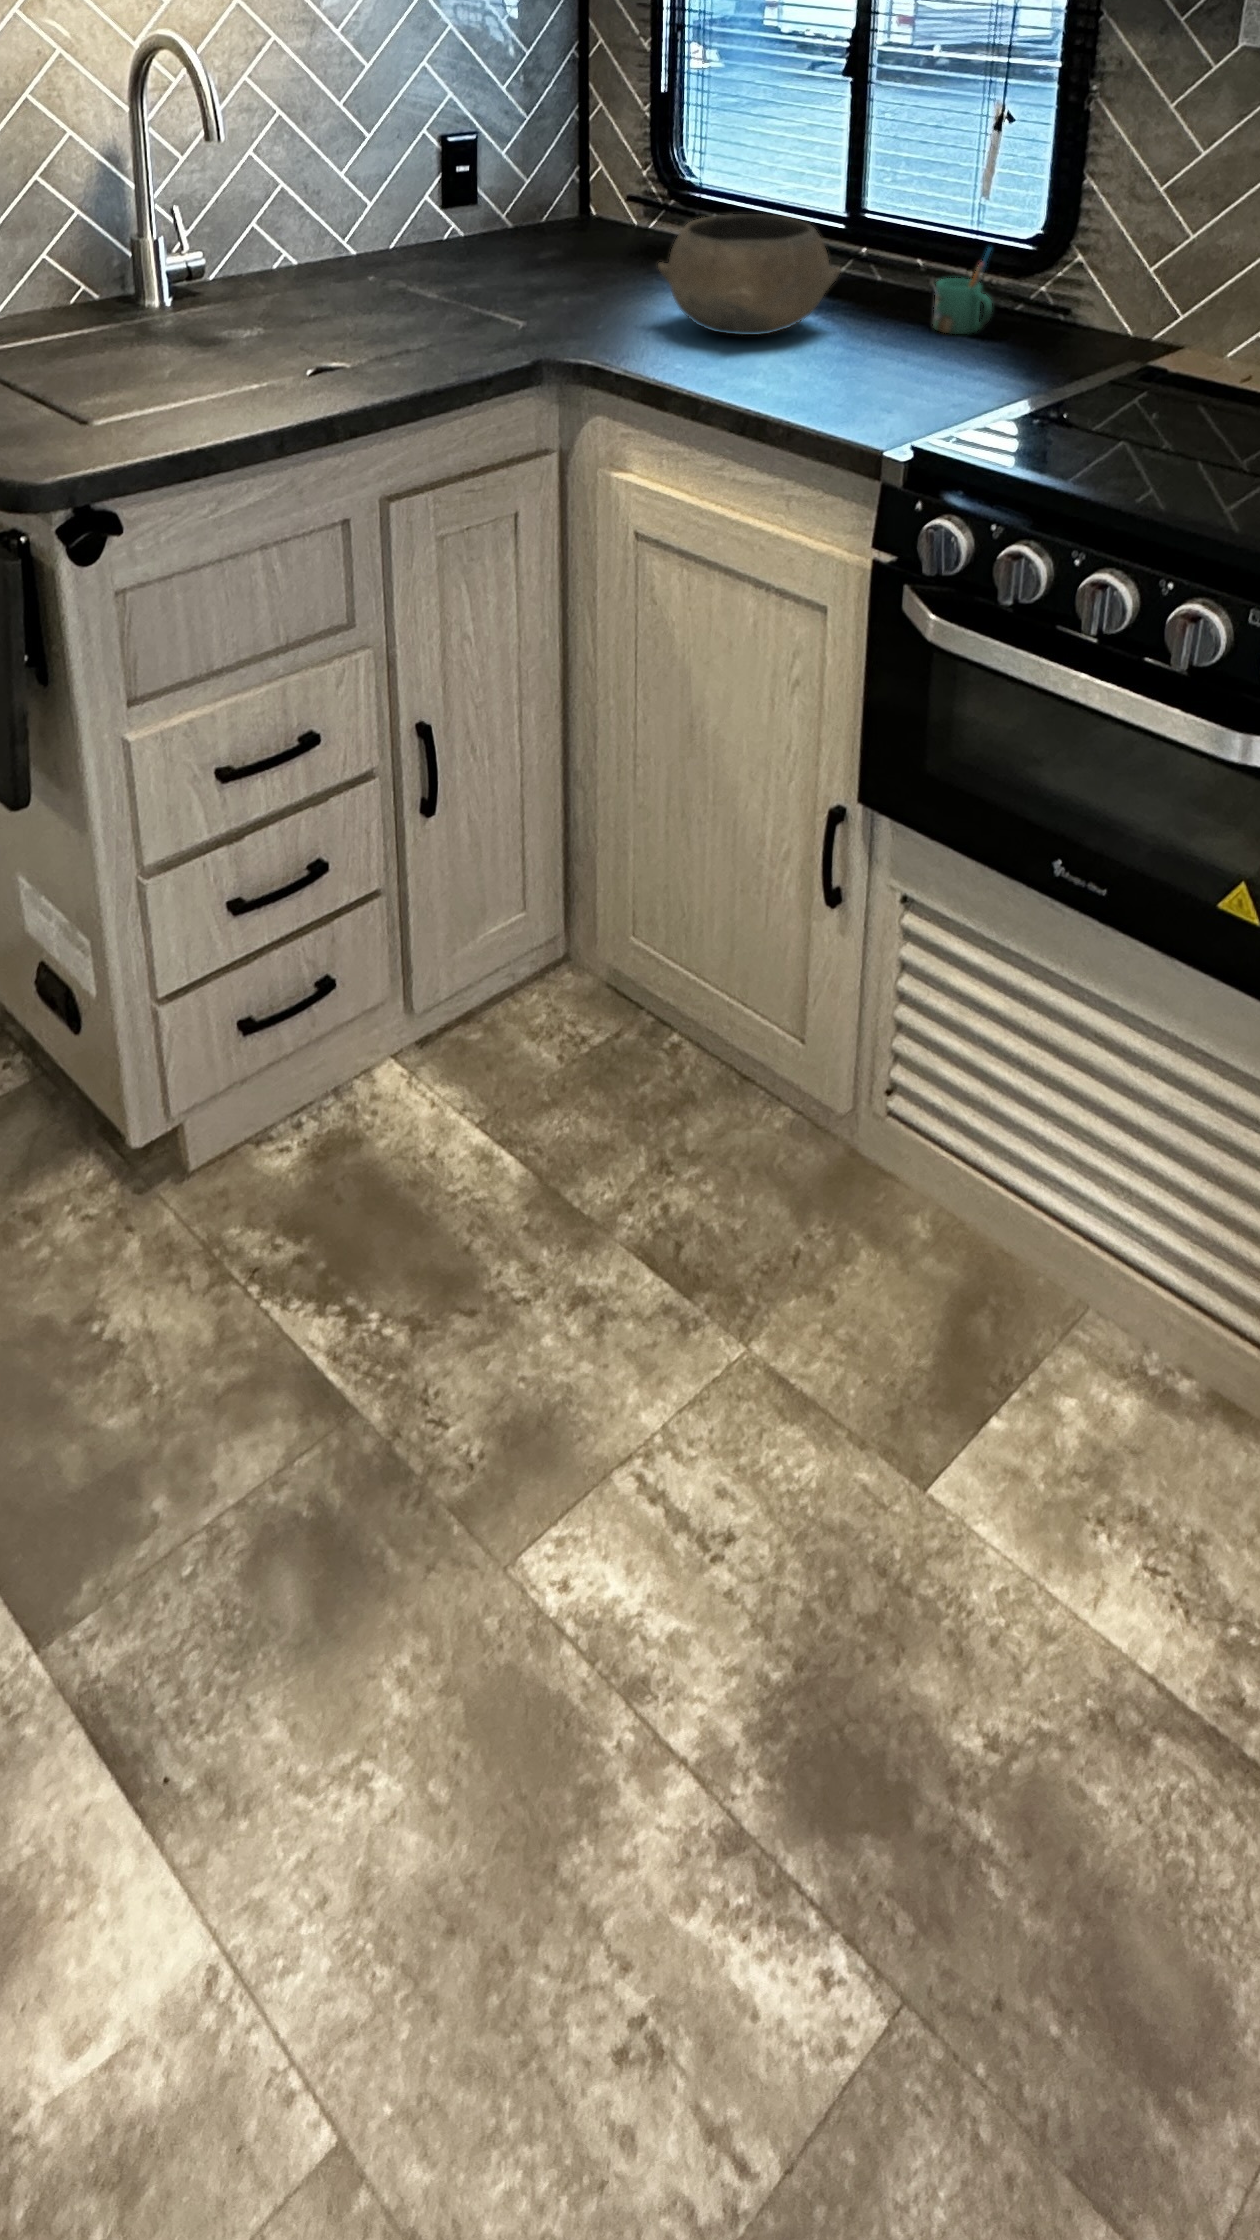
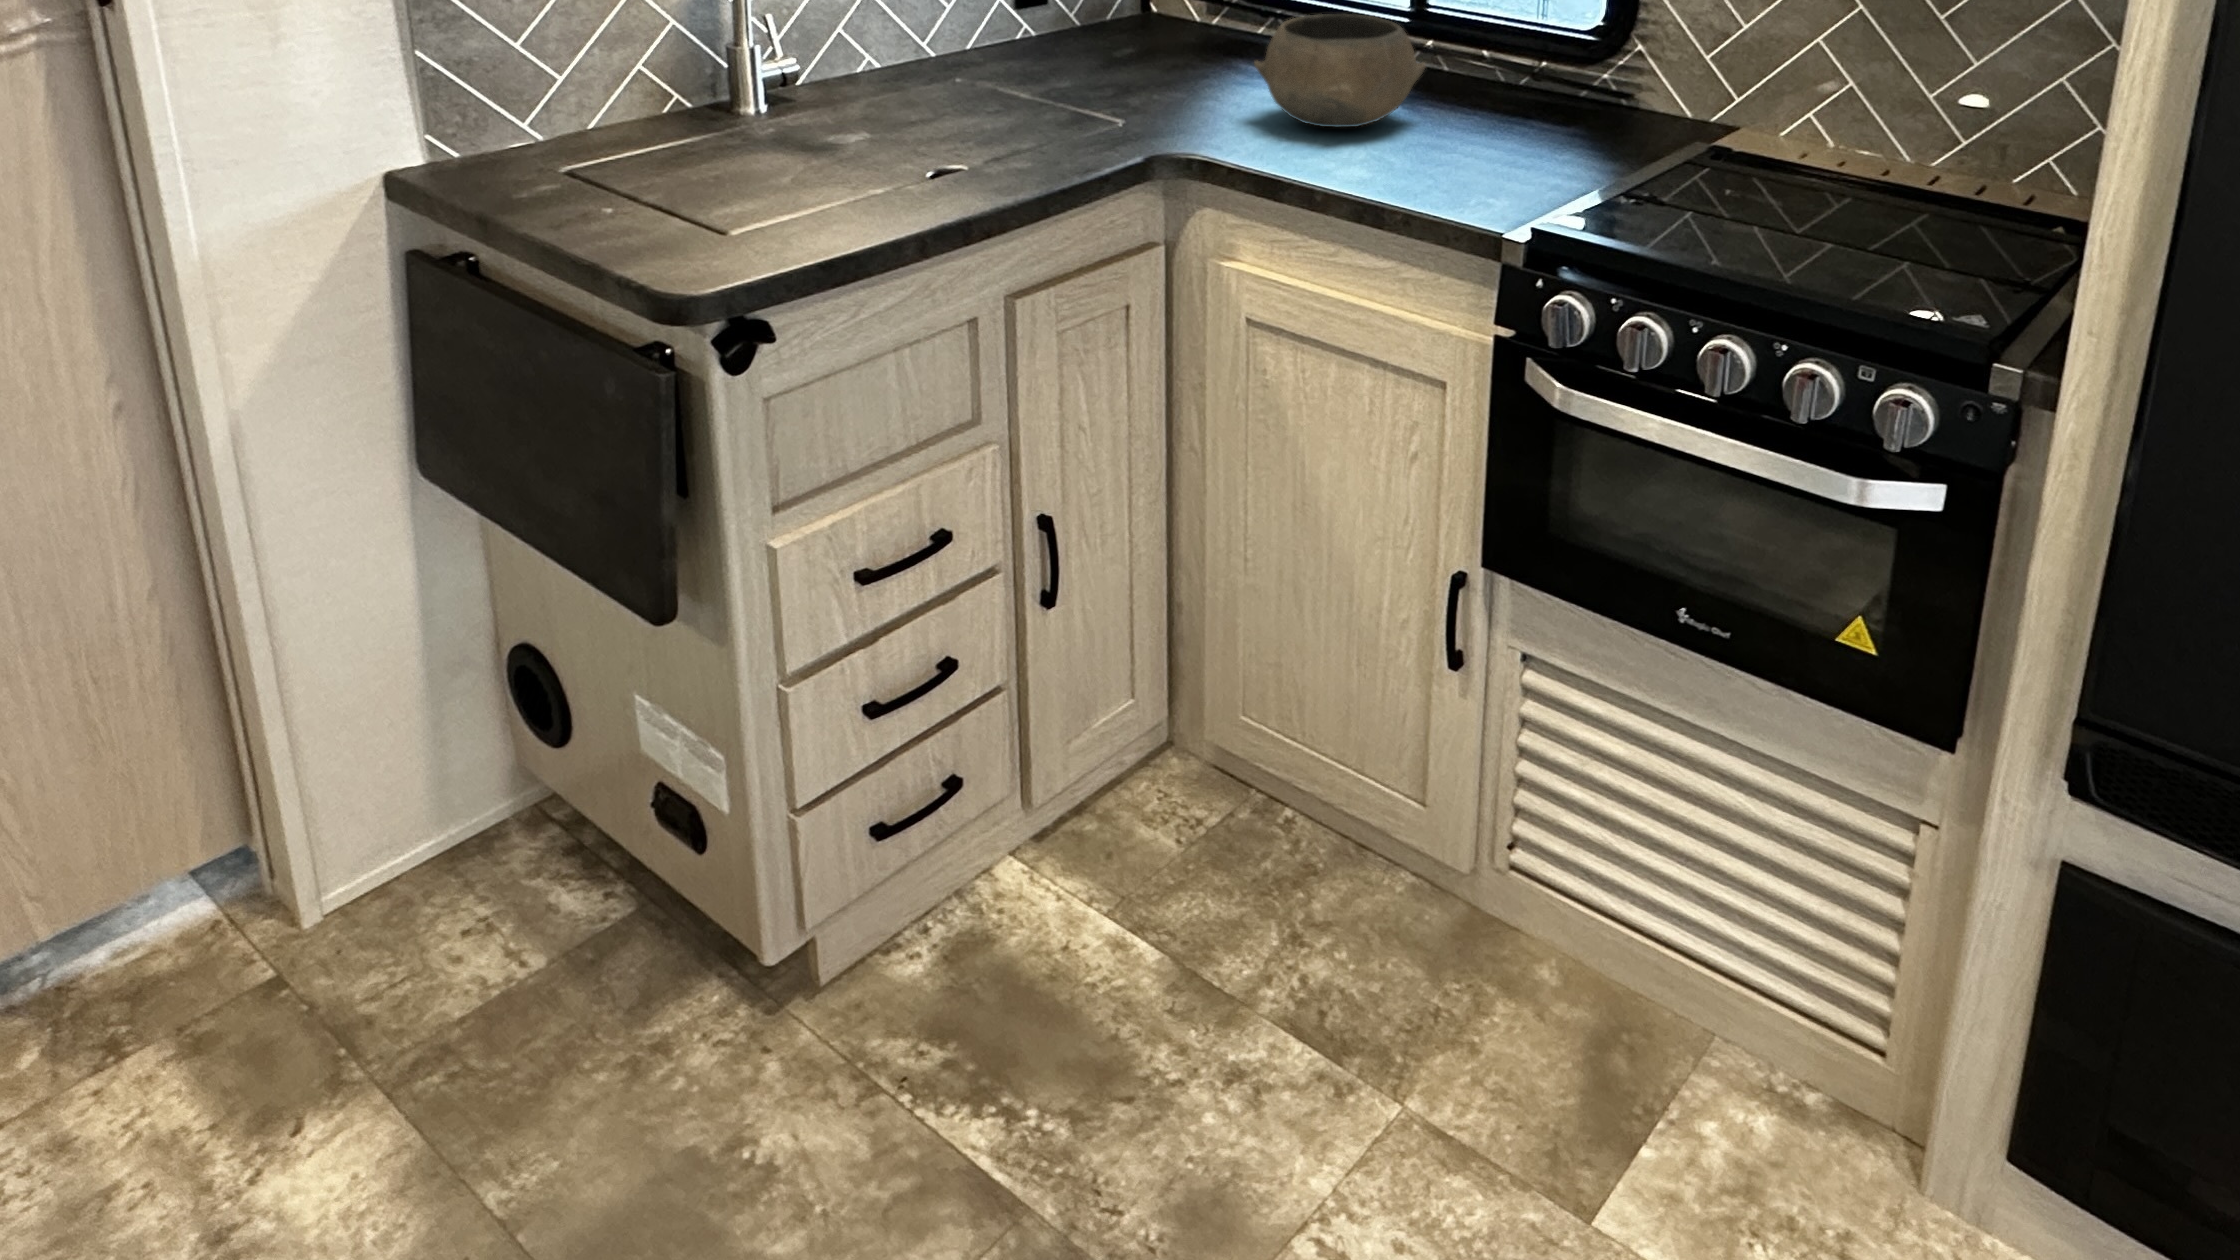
mug: present [933,248,992,334] -> none [1508,42,1564,122]

